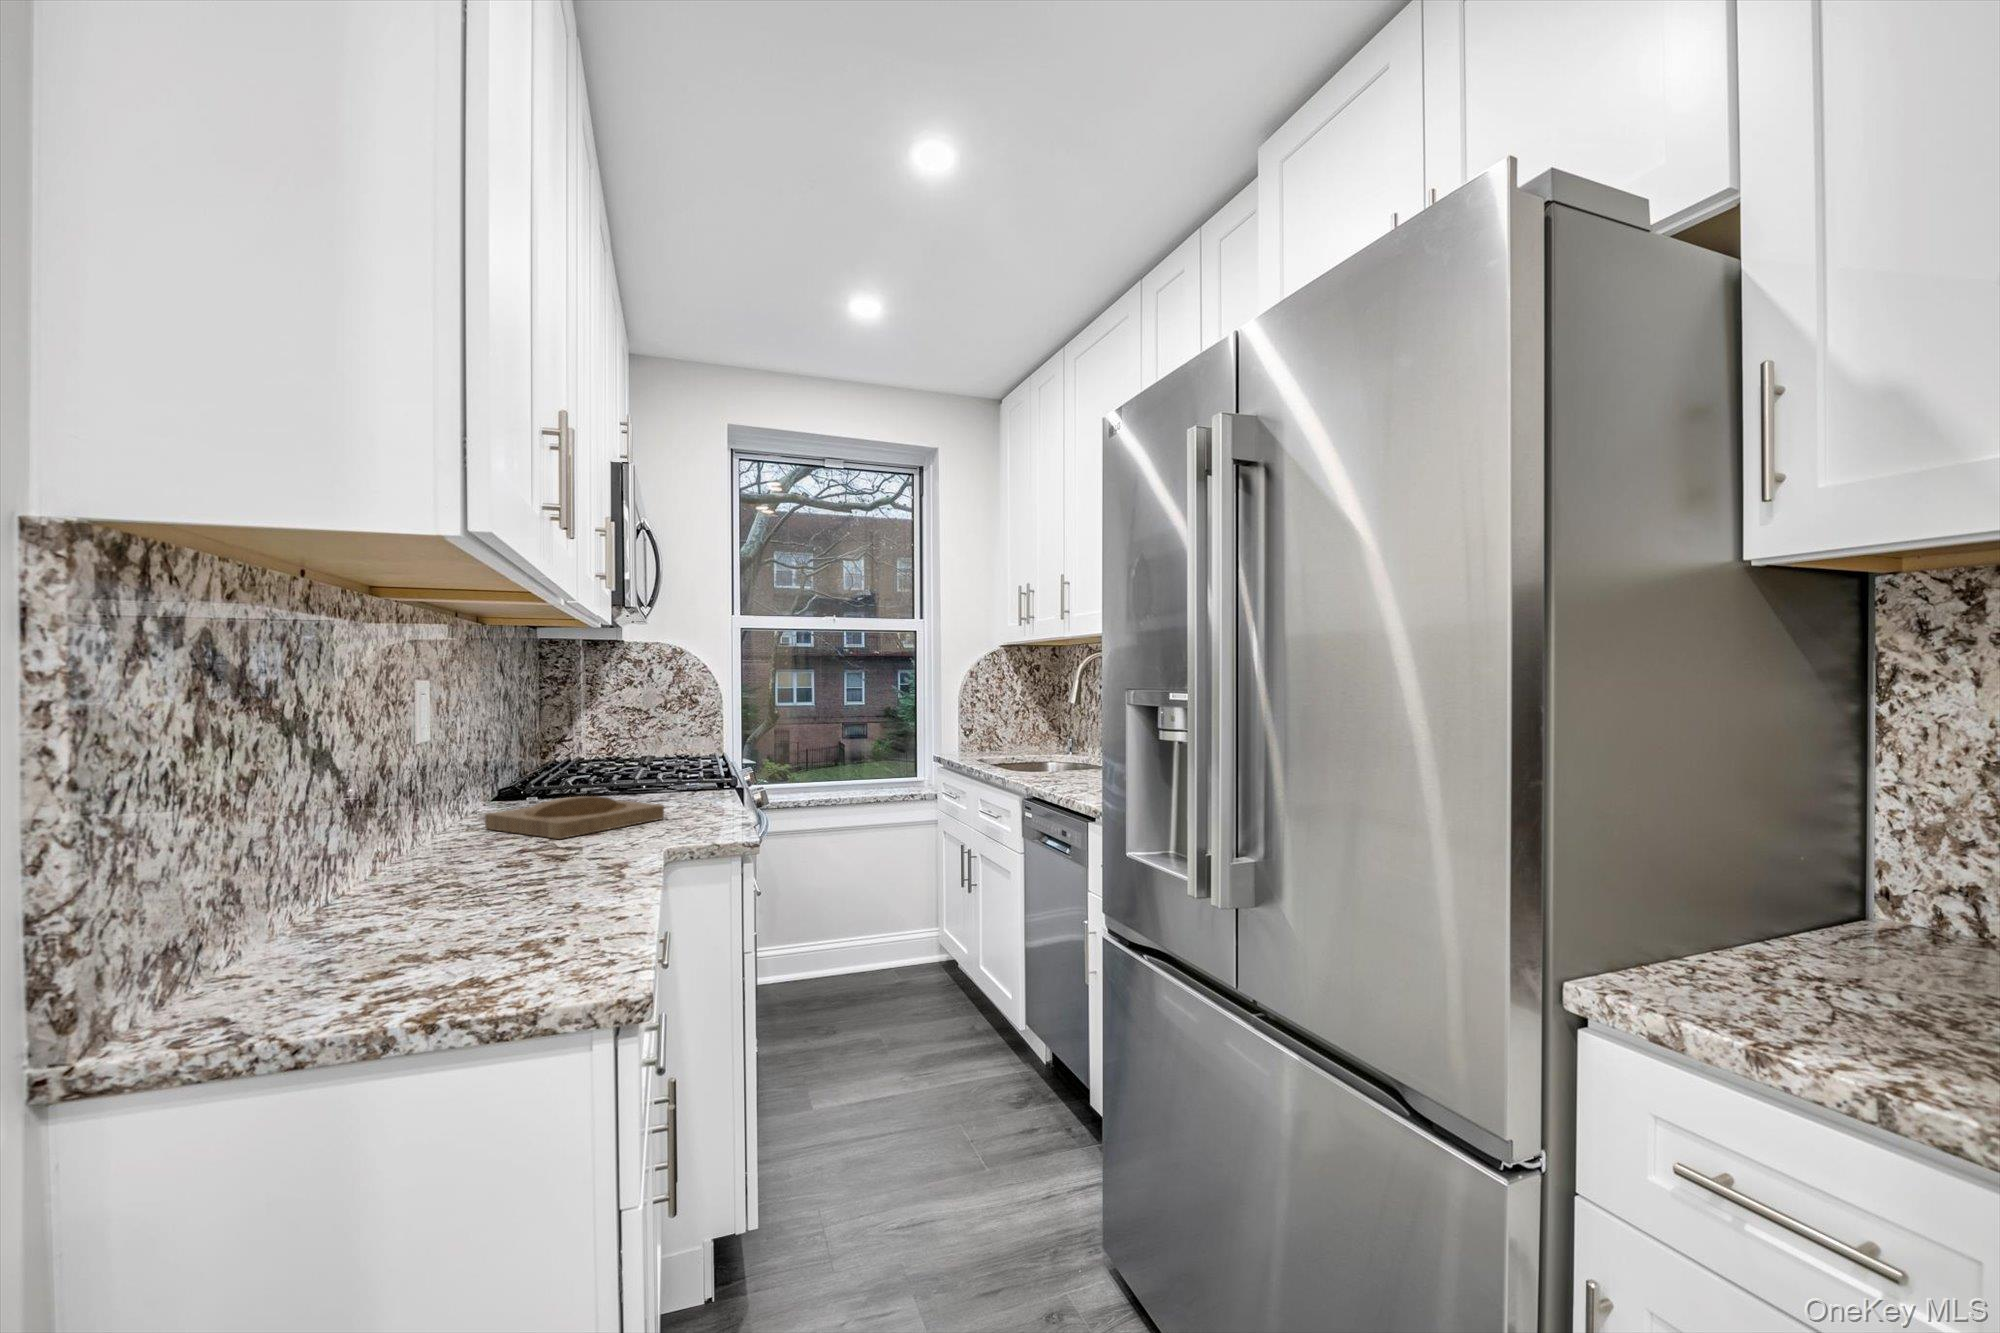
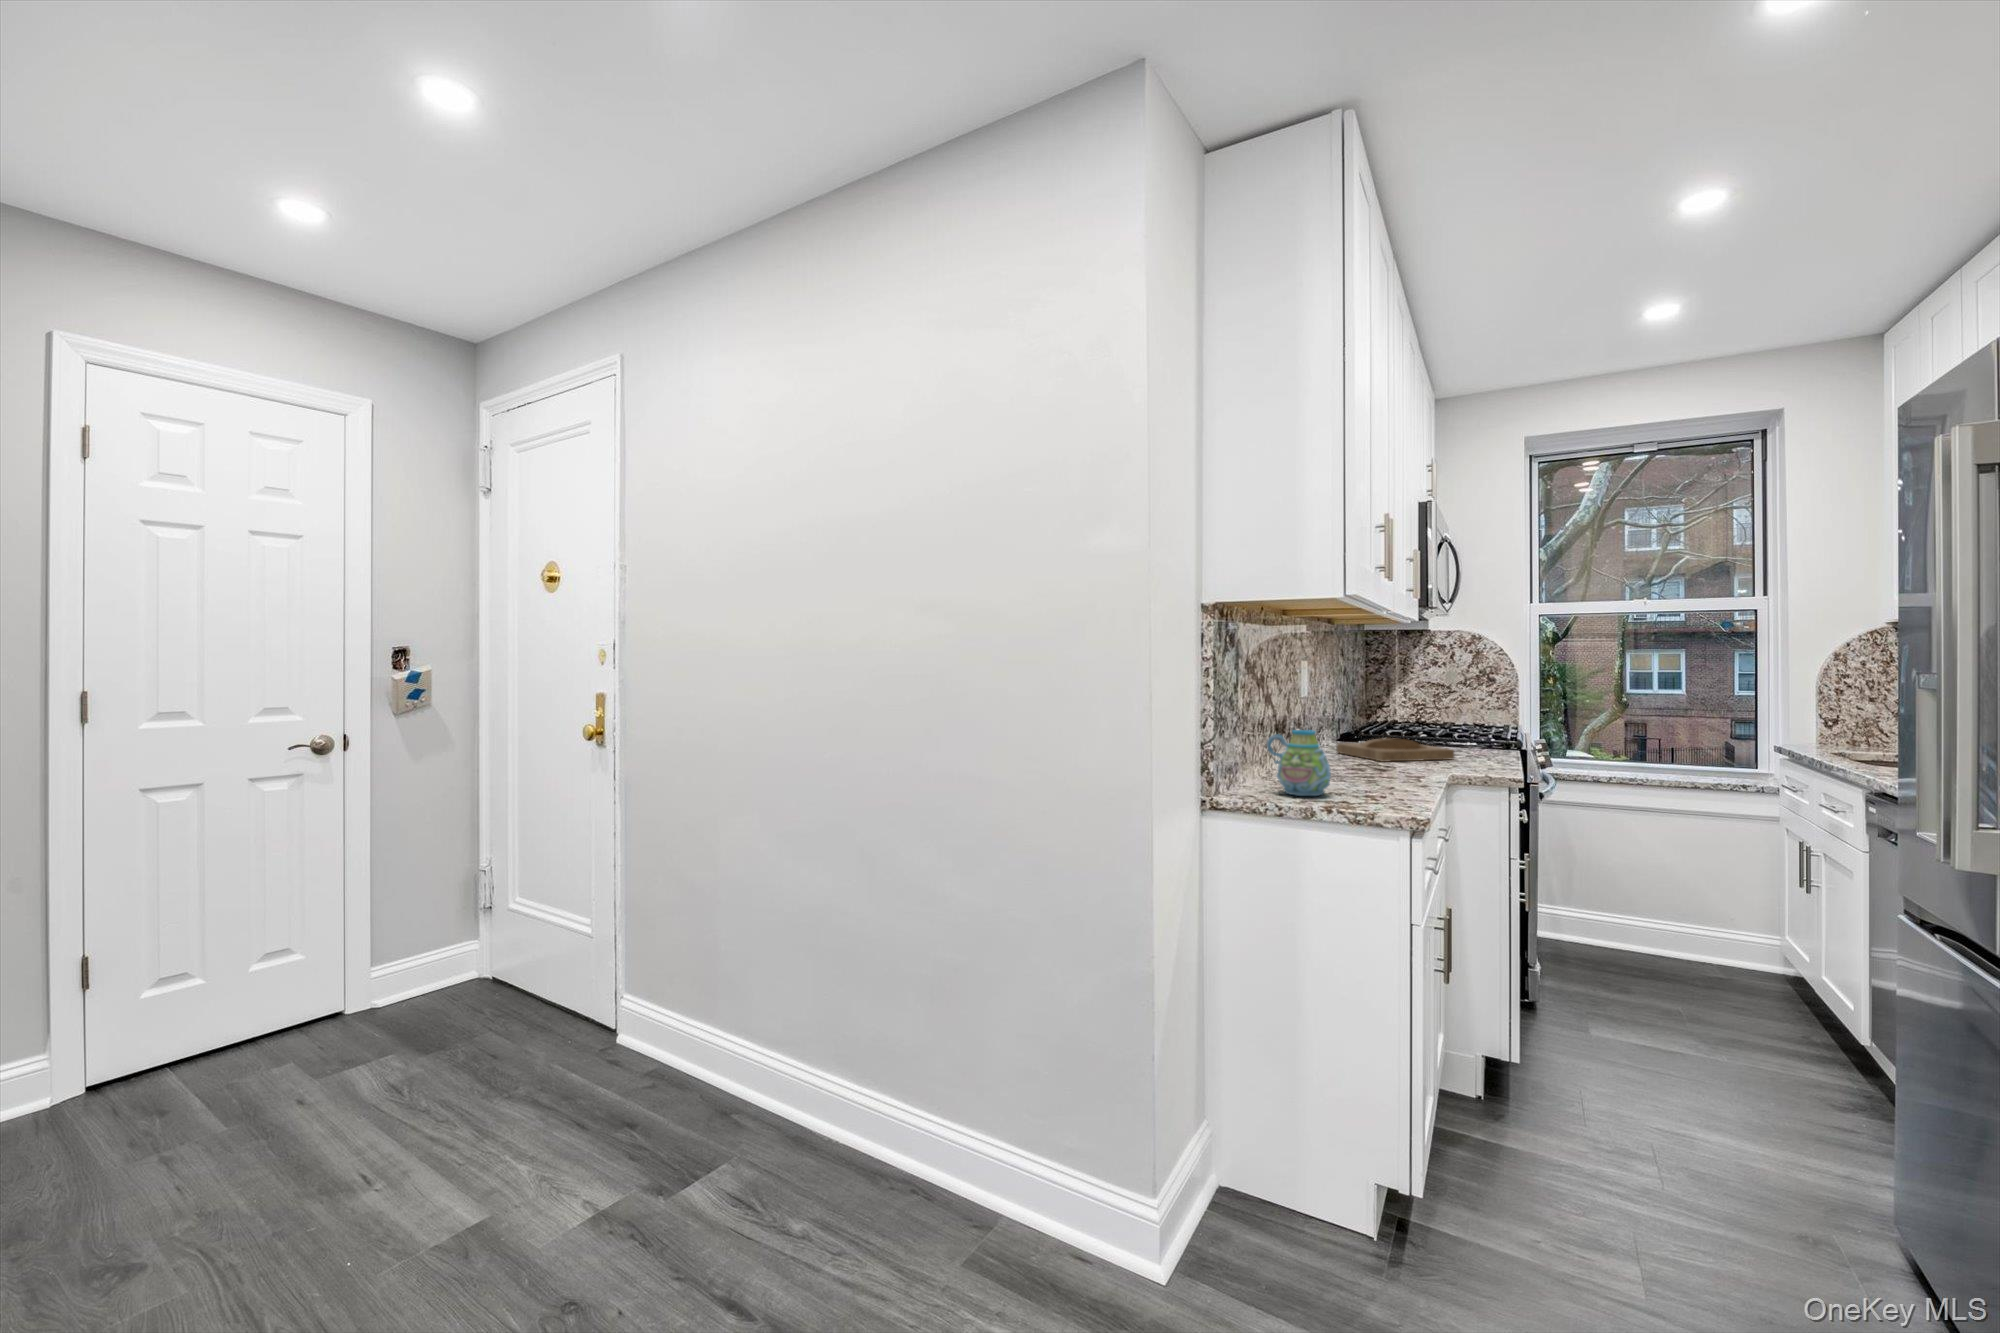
mug: none [285,830,445,983] -> present [1267,730,1331,796]

